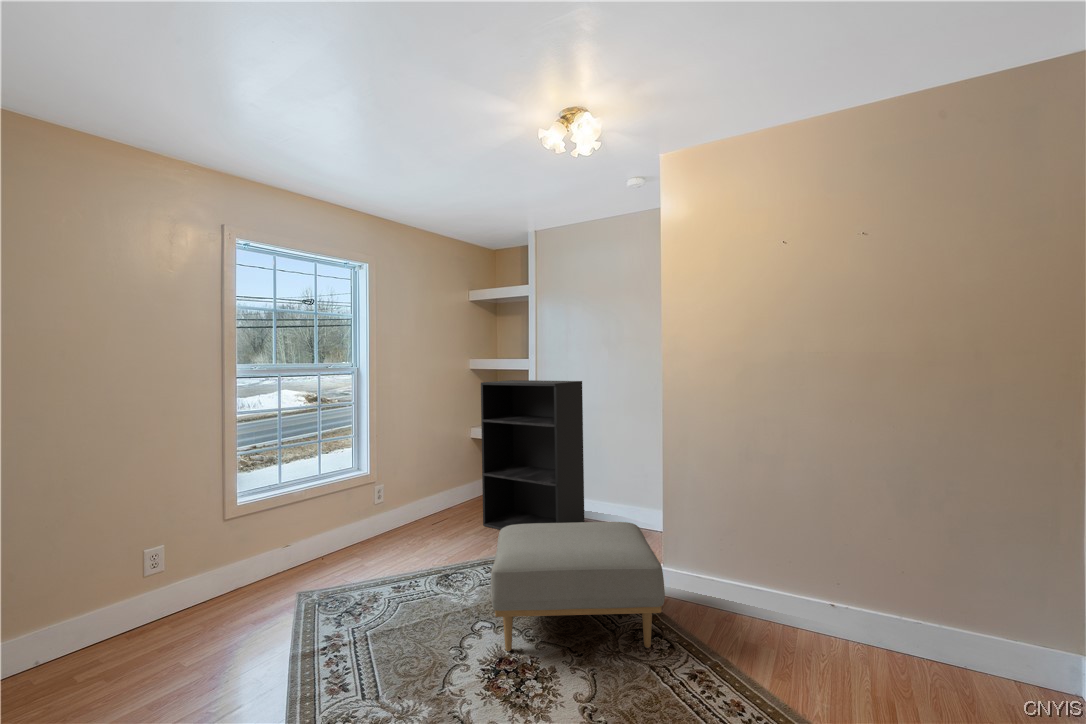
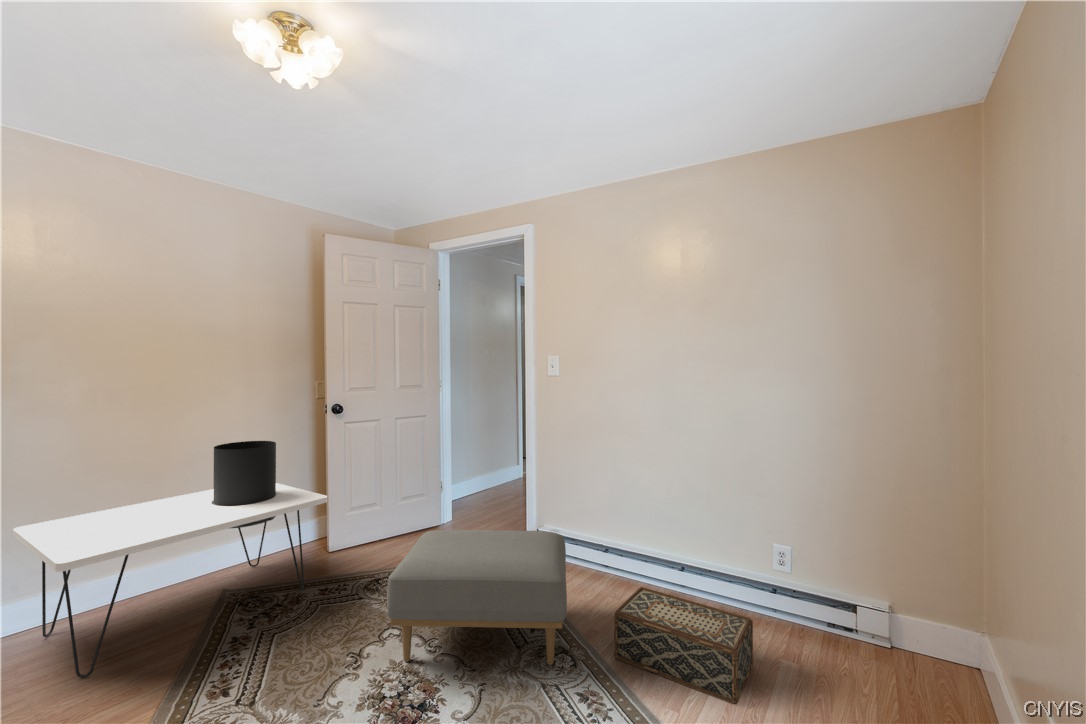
bookshelf: present [481,380,584,530] -> none [437,384,538,550]
side table: none [97,441,396,682] -> present [13,441,328,678]
woven basket: none [705,572,837,676] -> present [614,587,753,704]

